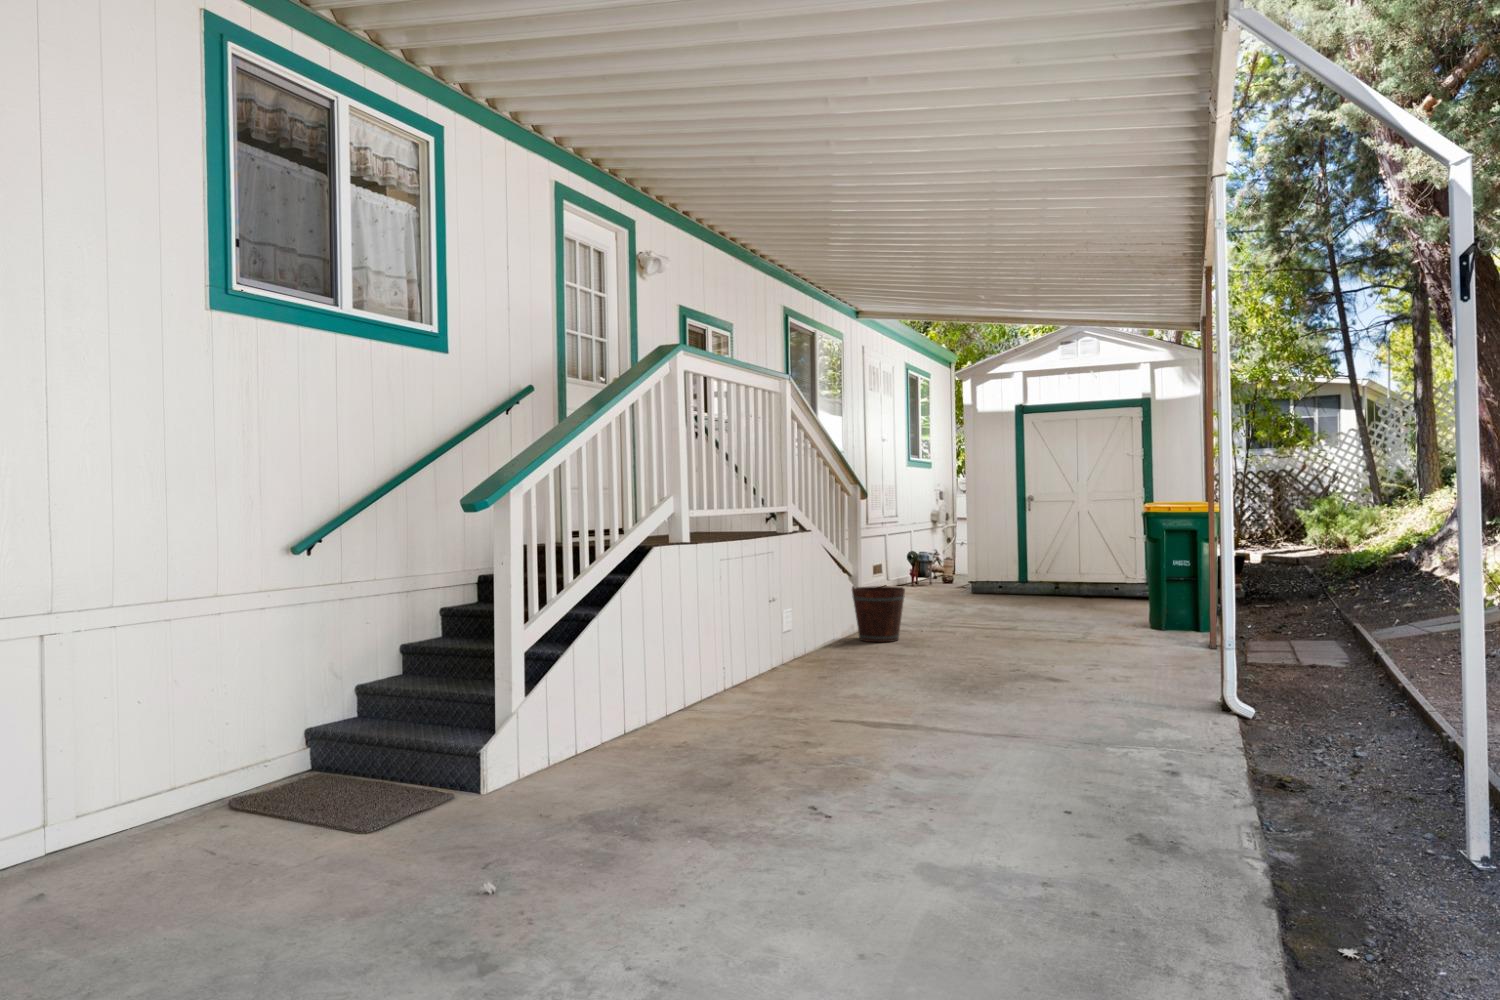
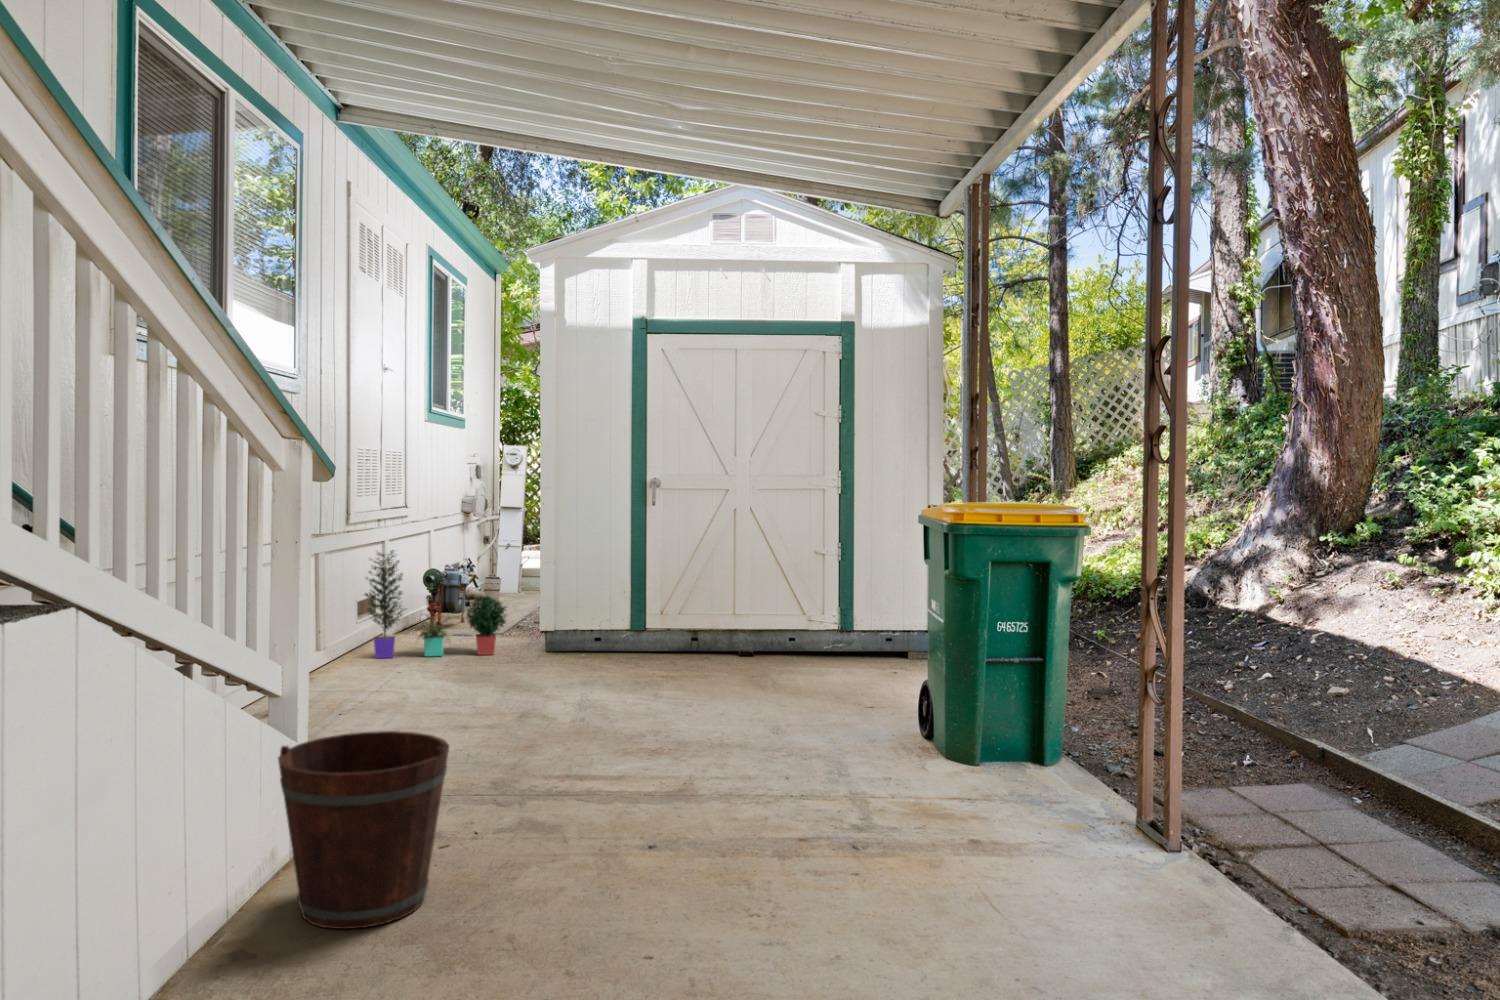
potted plant: none [875,538,950,594] -> present [364,550,507,658]

